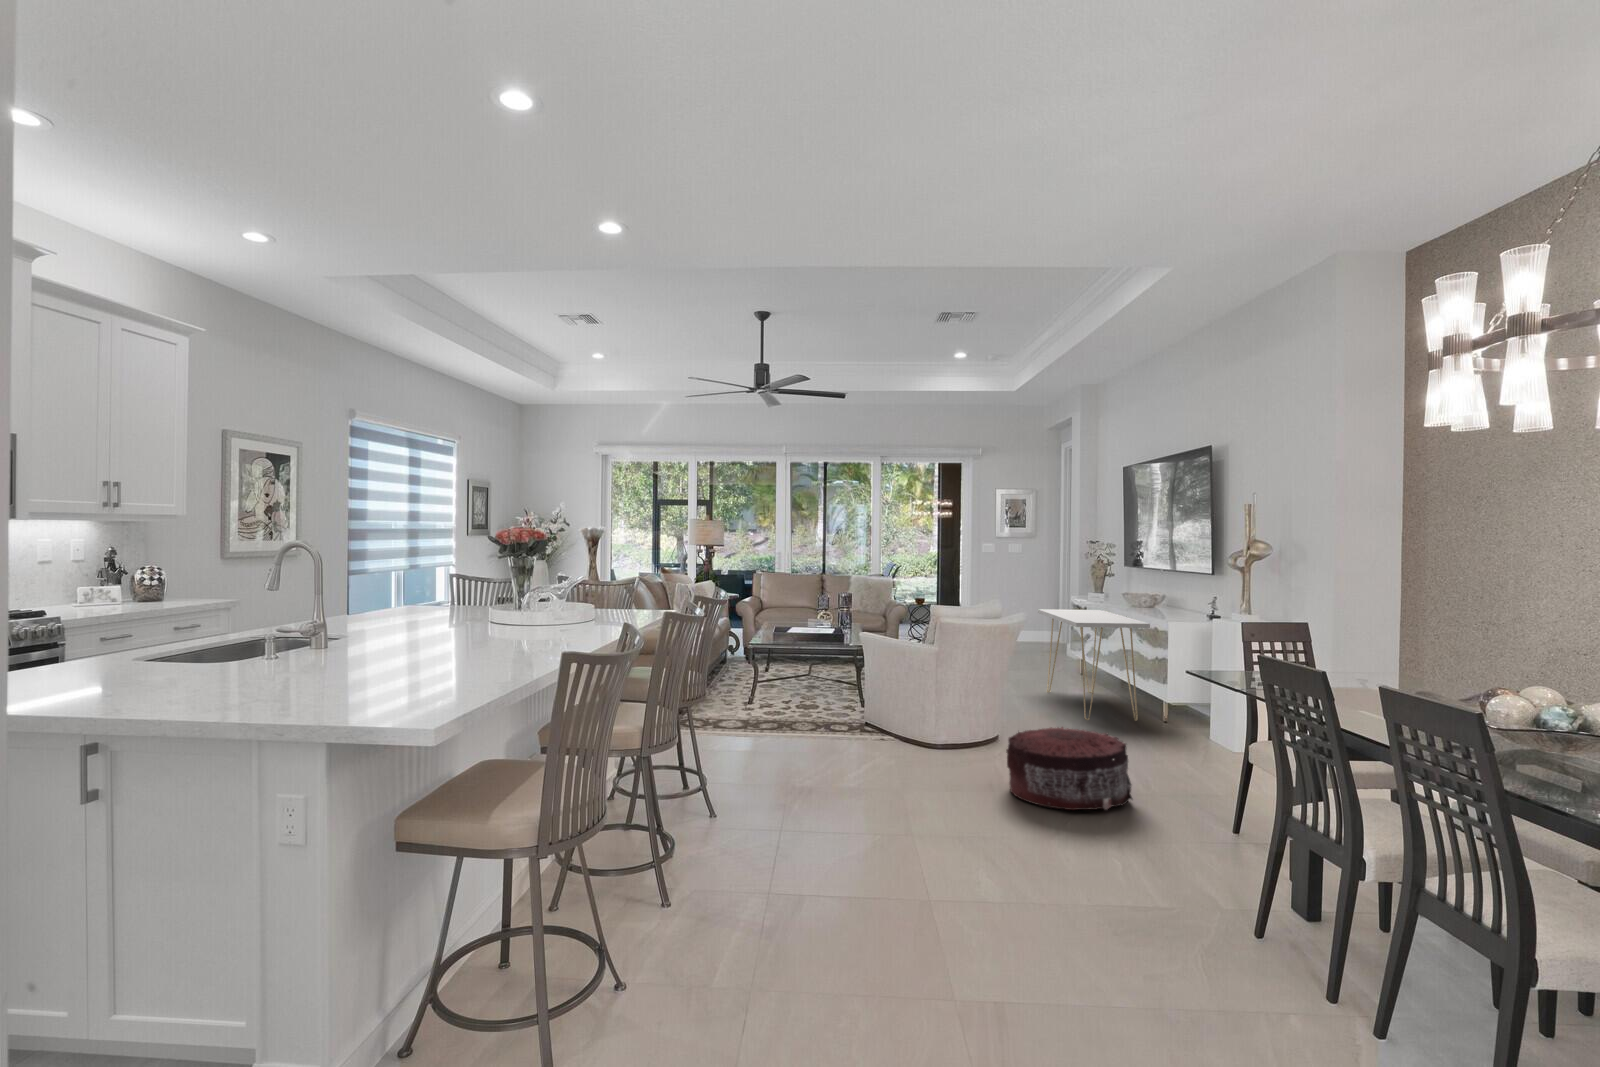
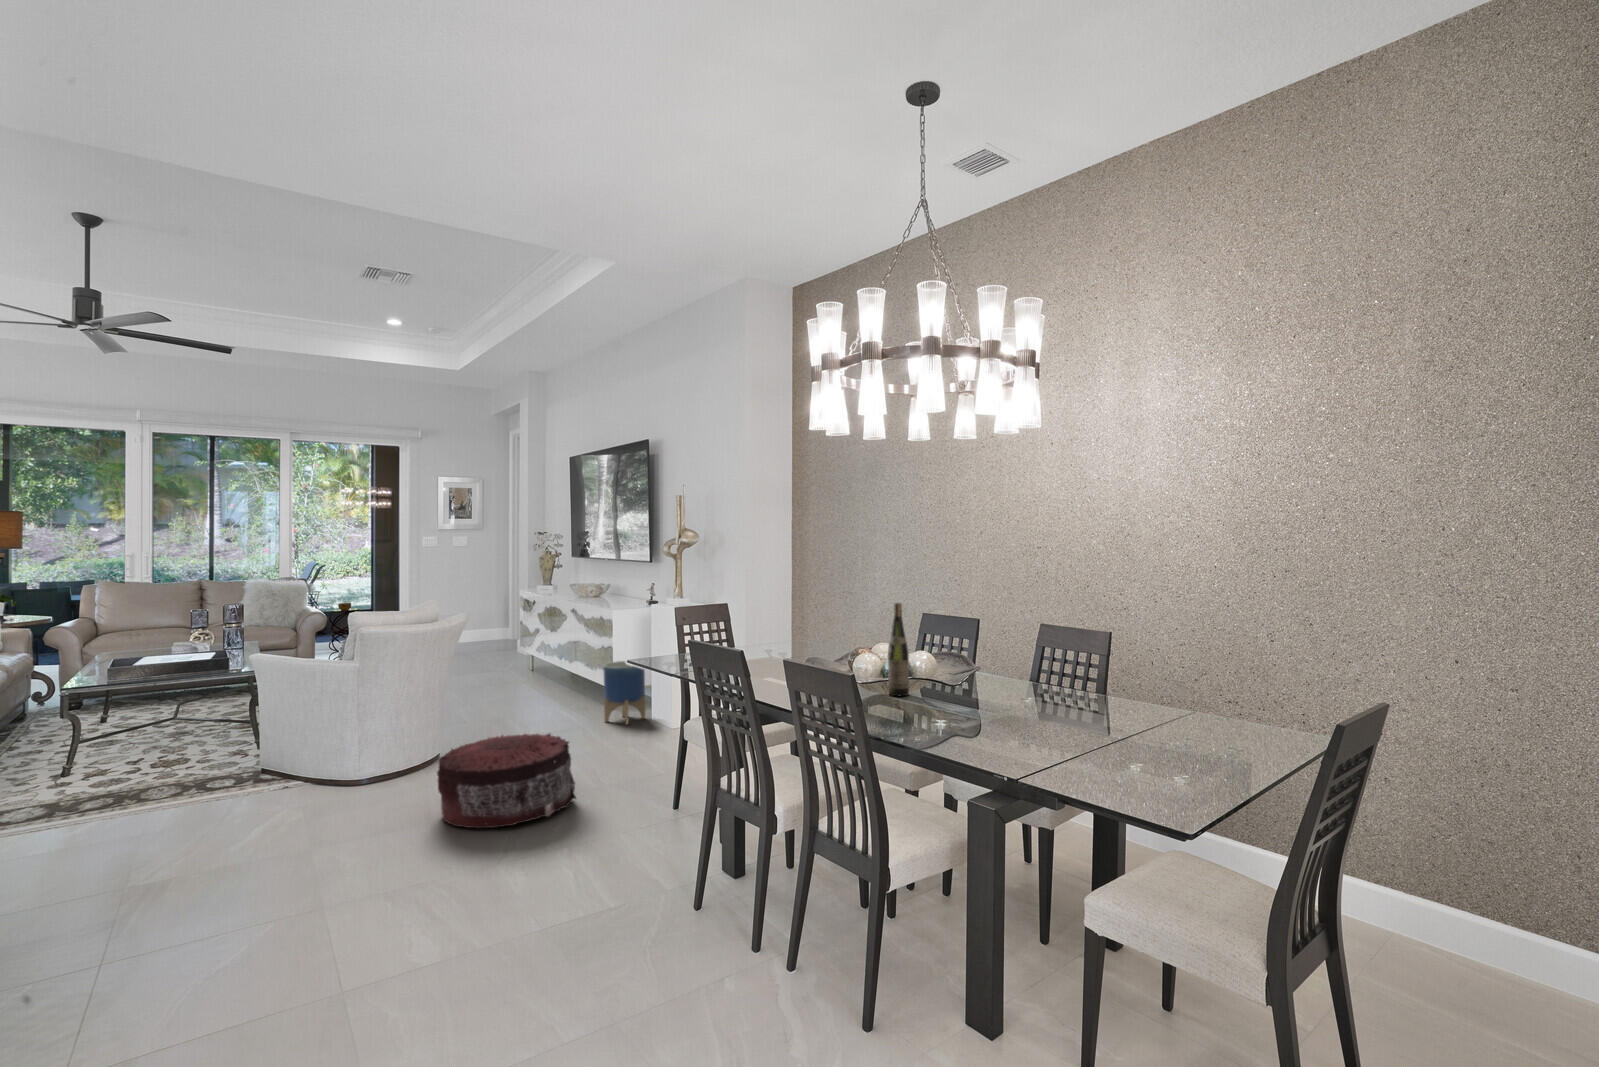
console table: present [1038,609,1150,721] -> none [482,604,595,719]
wine bottle: none [1529,640,1561,752] -> present [888,603,909,696]
planter: none [1158,675,1204,741] -> present [603,661,645,725]

